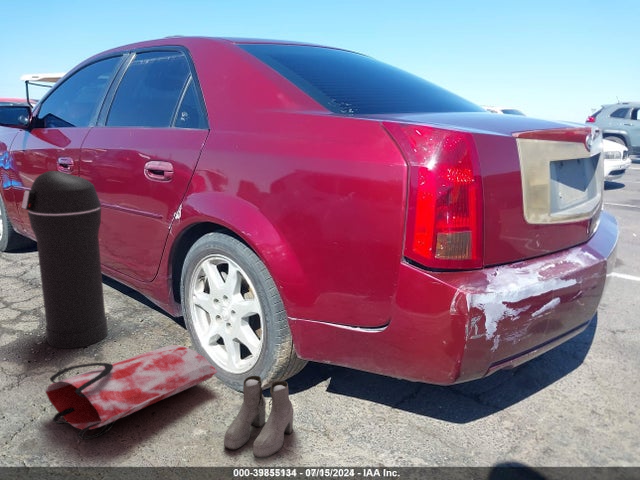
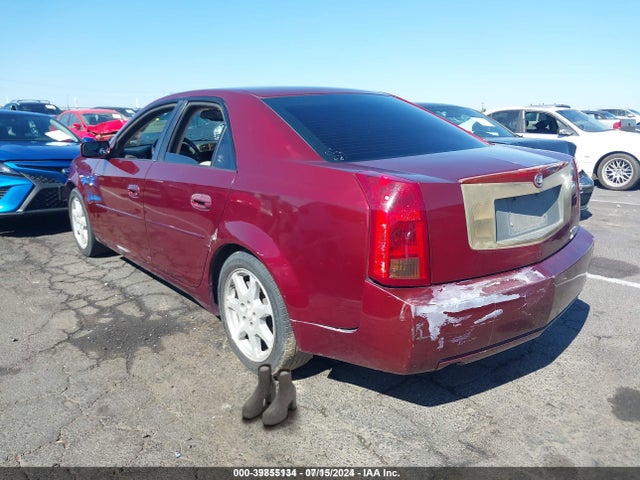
trash can: present [22,171,108,348] -> none [100,200,165,339]
bag: present [46,345,217,439] -> none [116,339,243,406]

